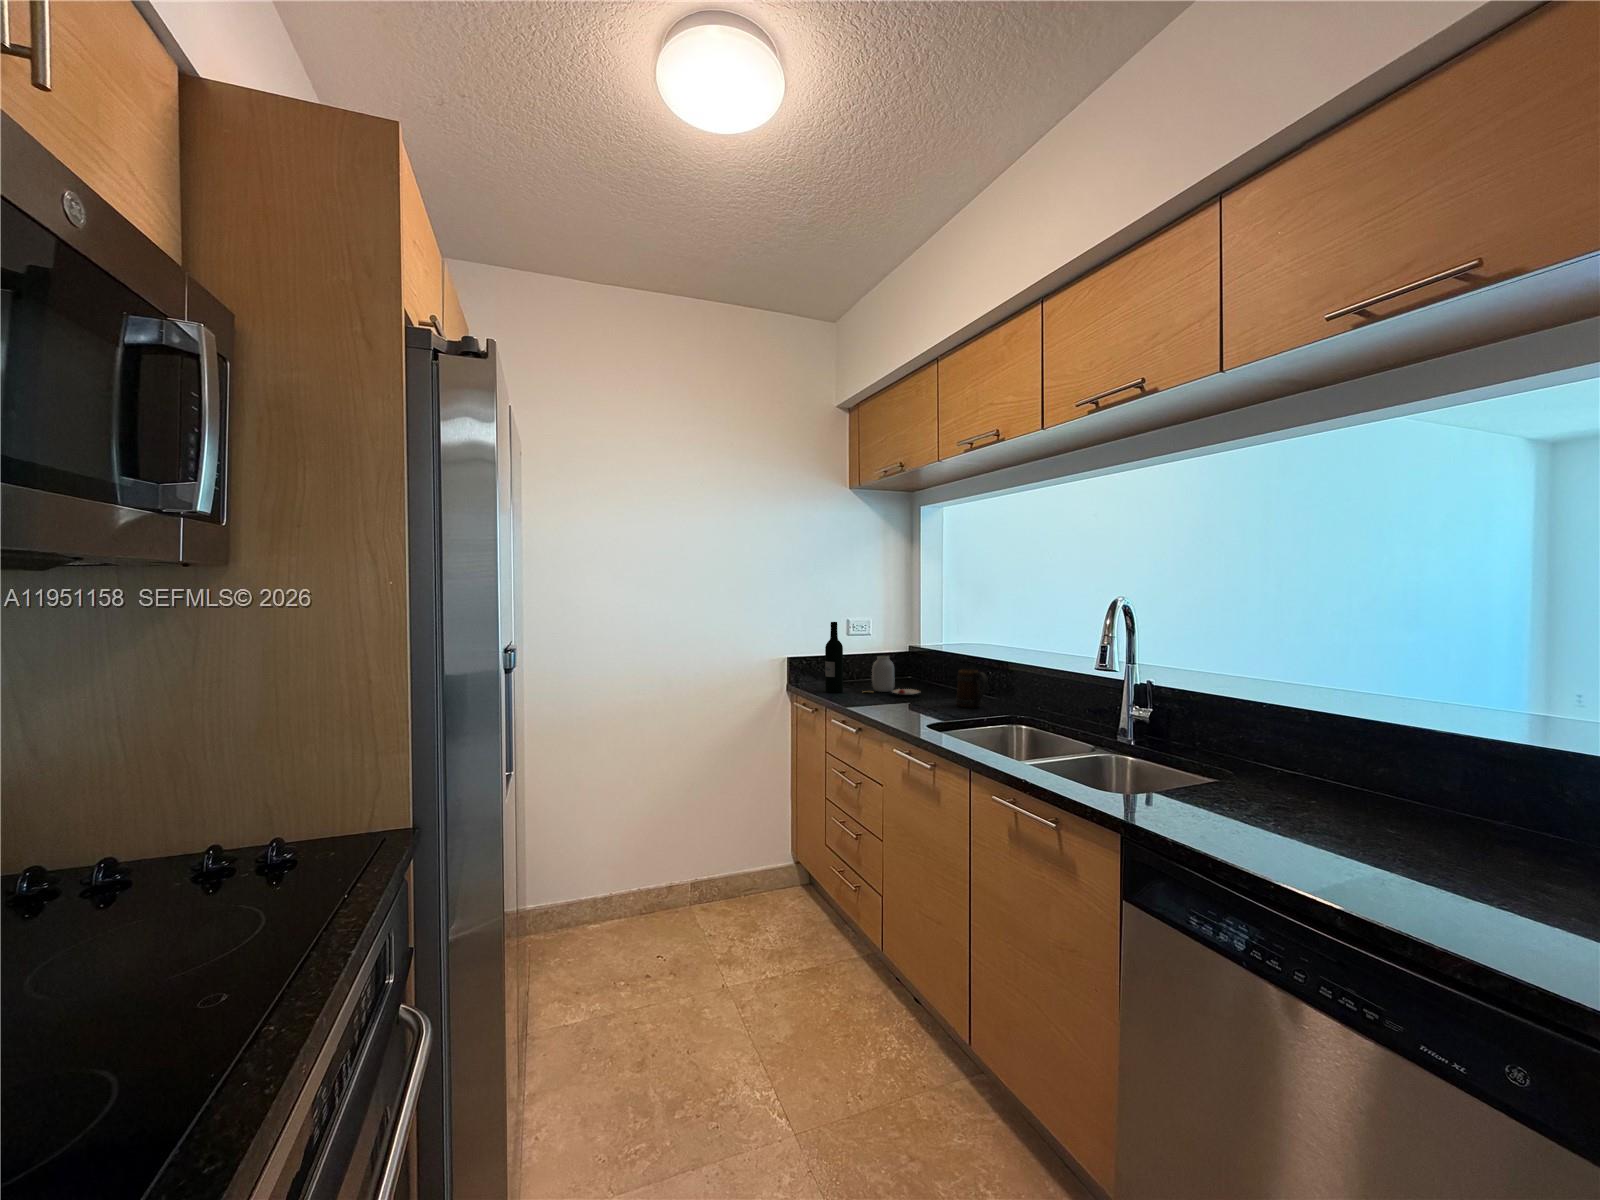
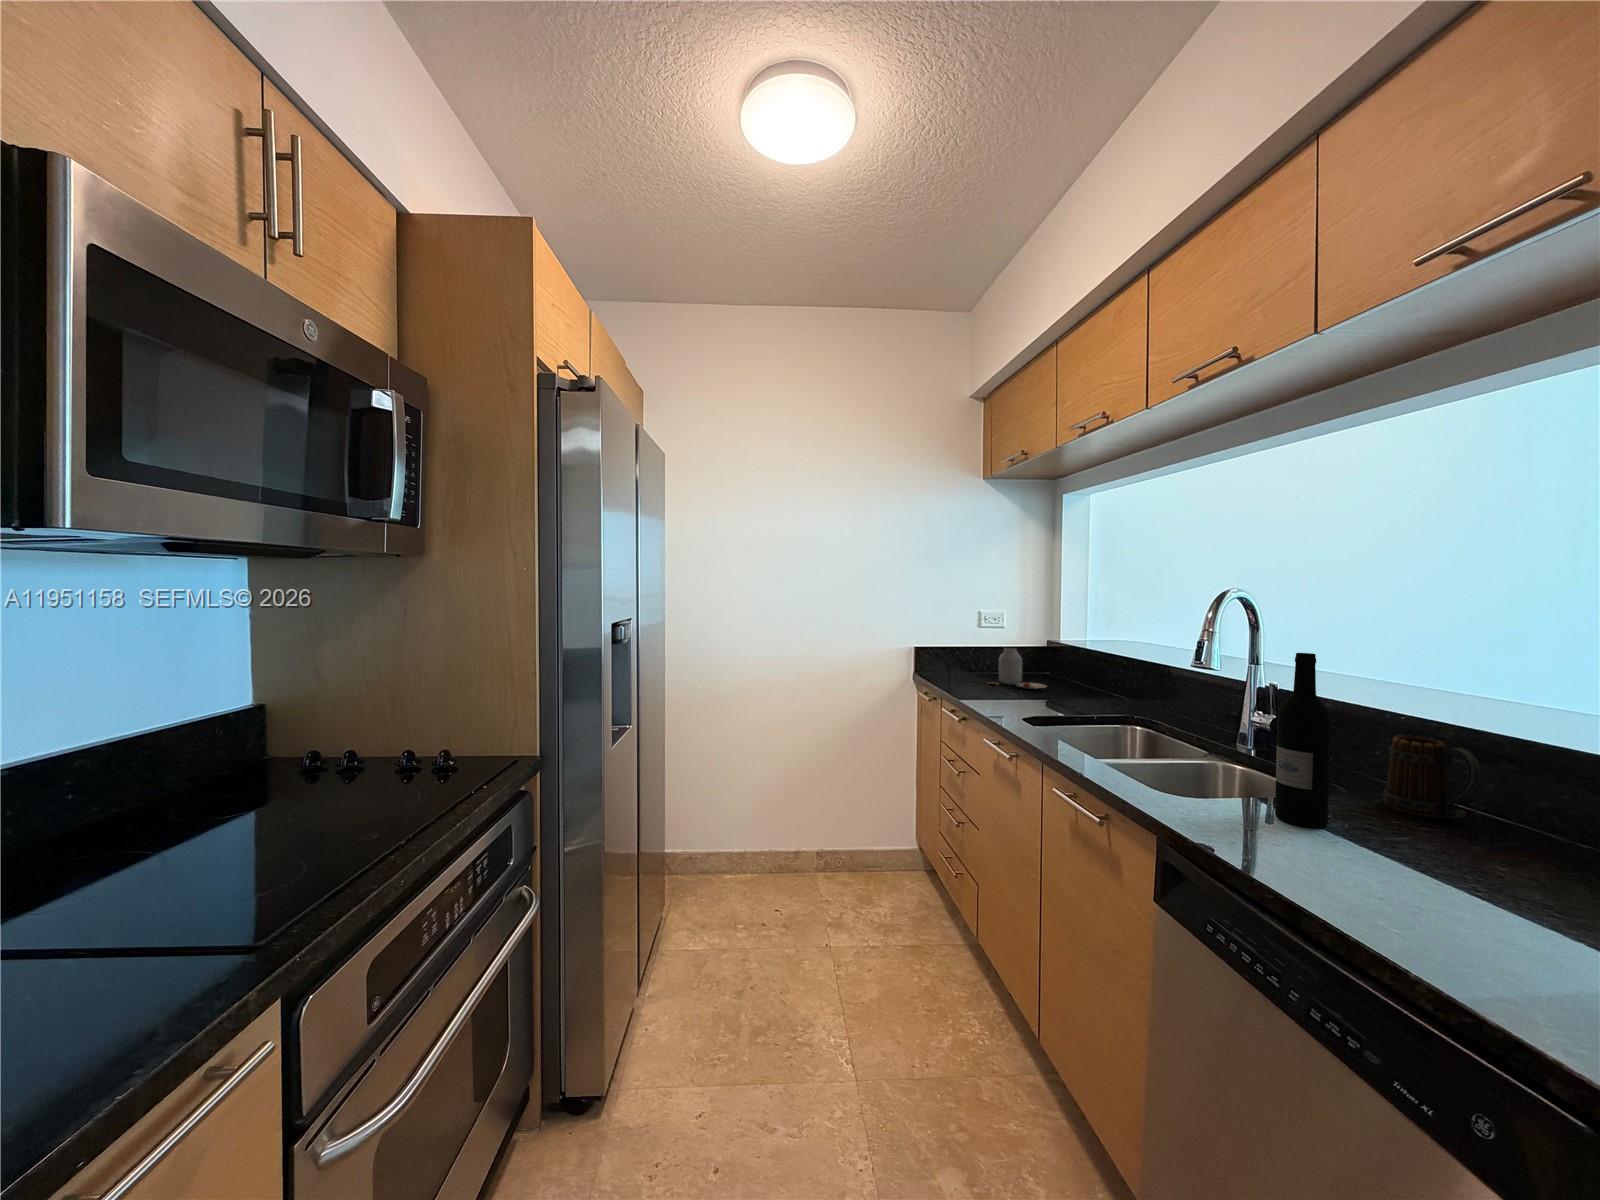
wine bottle: present [825,622,843,692] -> present [1275,653,1331,827]
mug: present [956,669,988,707] -> present [1383,735,1480,818]

